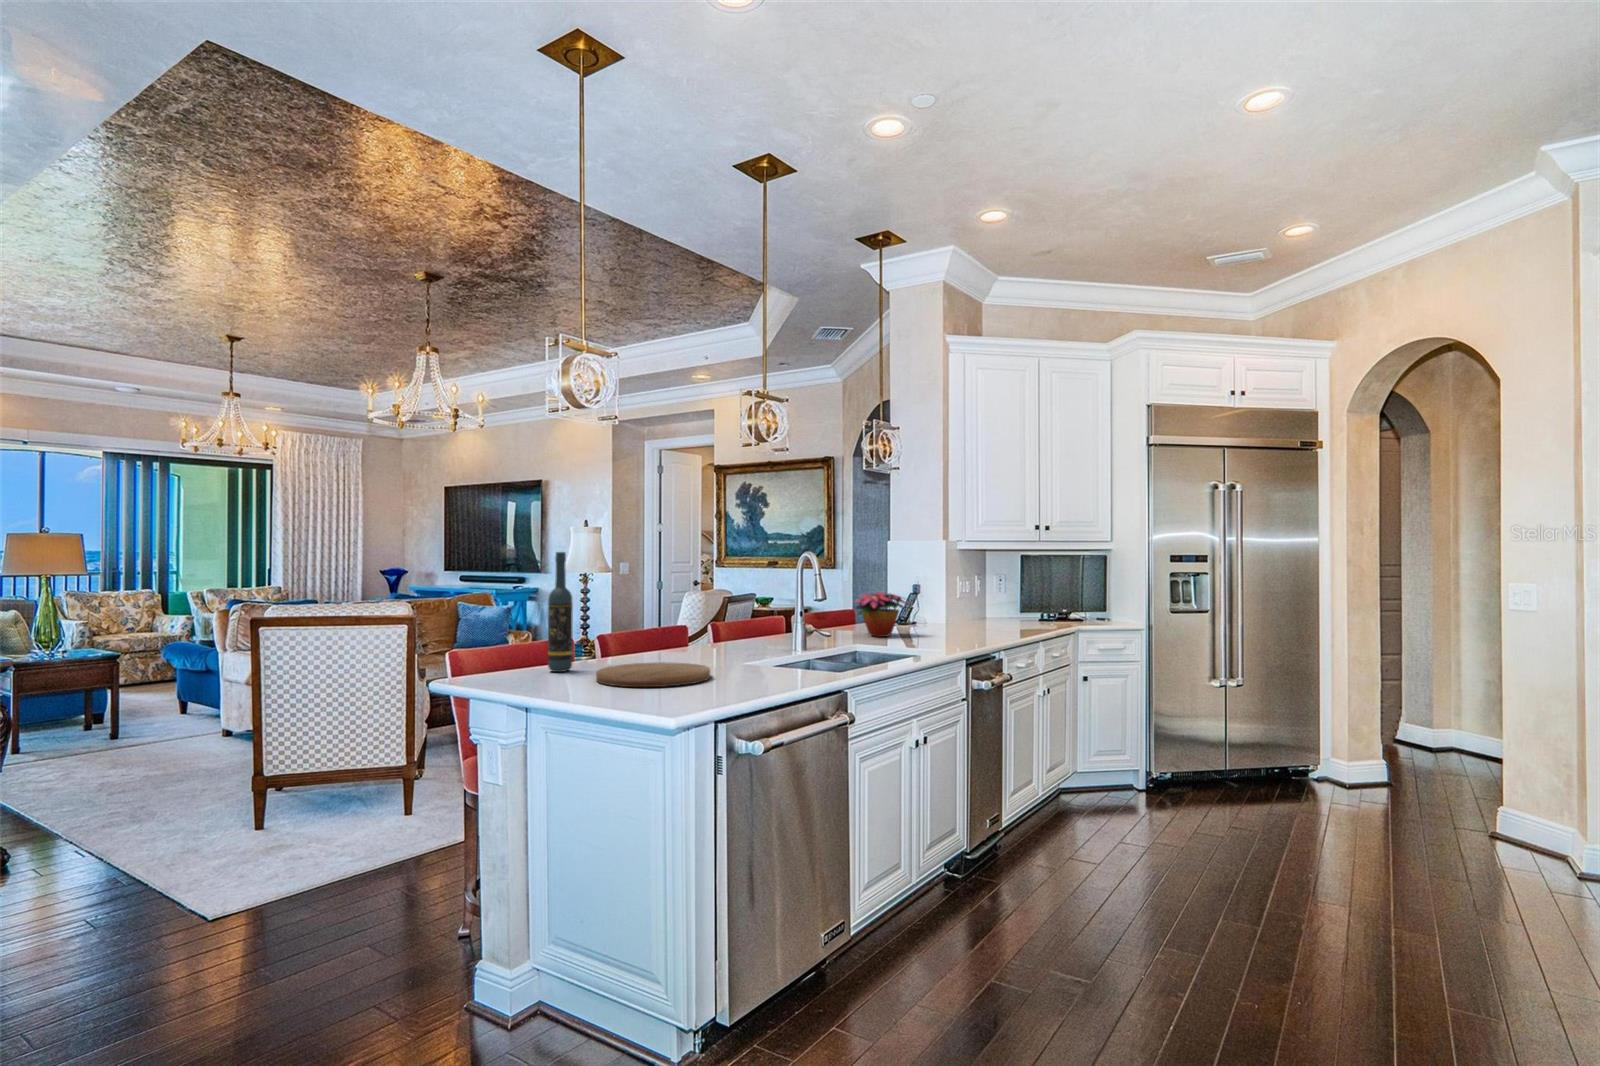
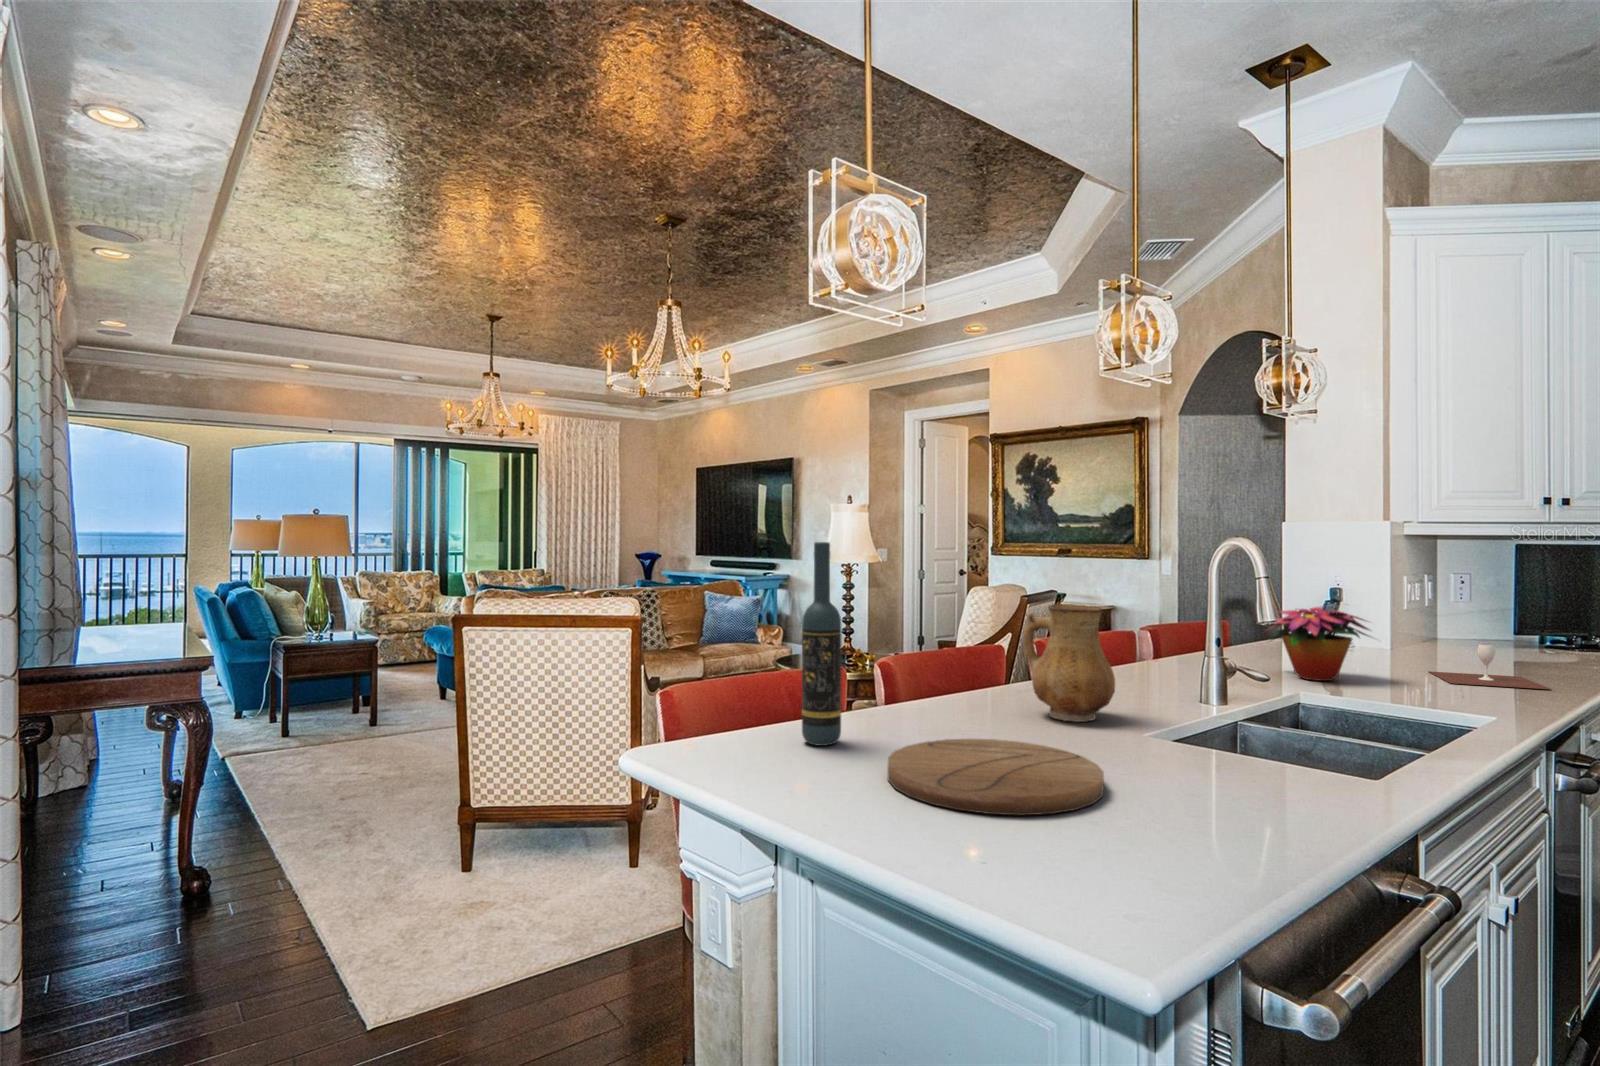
ceramic pitcher: none [689,589,741,658] -> present [1022,604,1115,722]
wine glass: none [950,612,1000,636] -> present [1429,644,1550,689]

